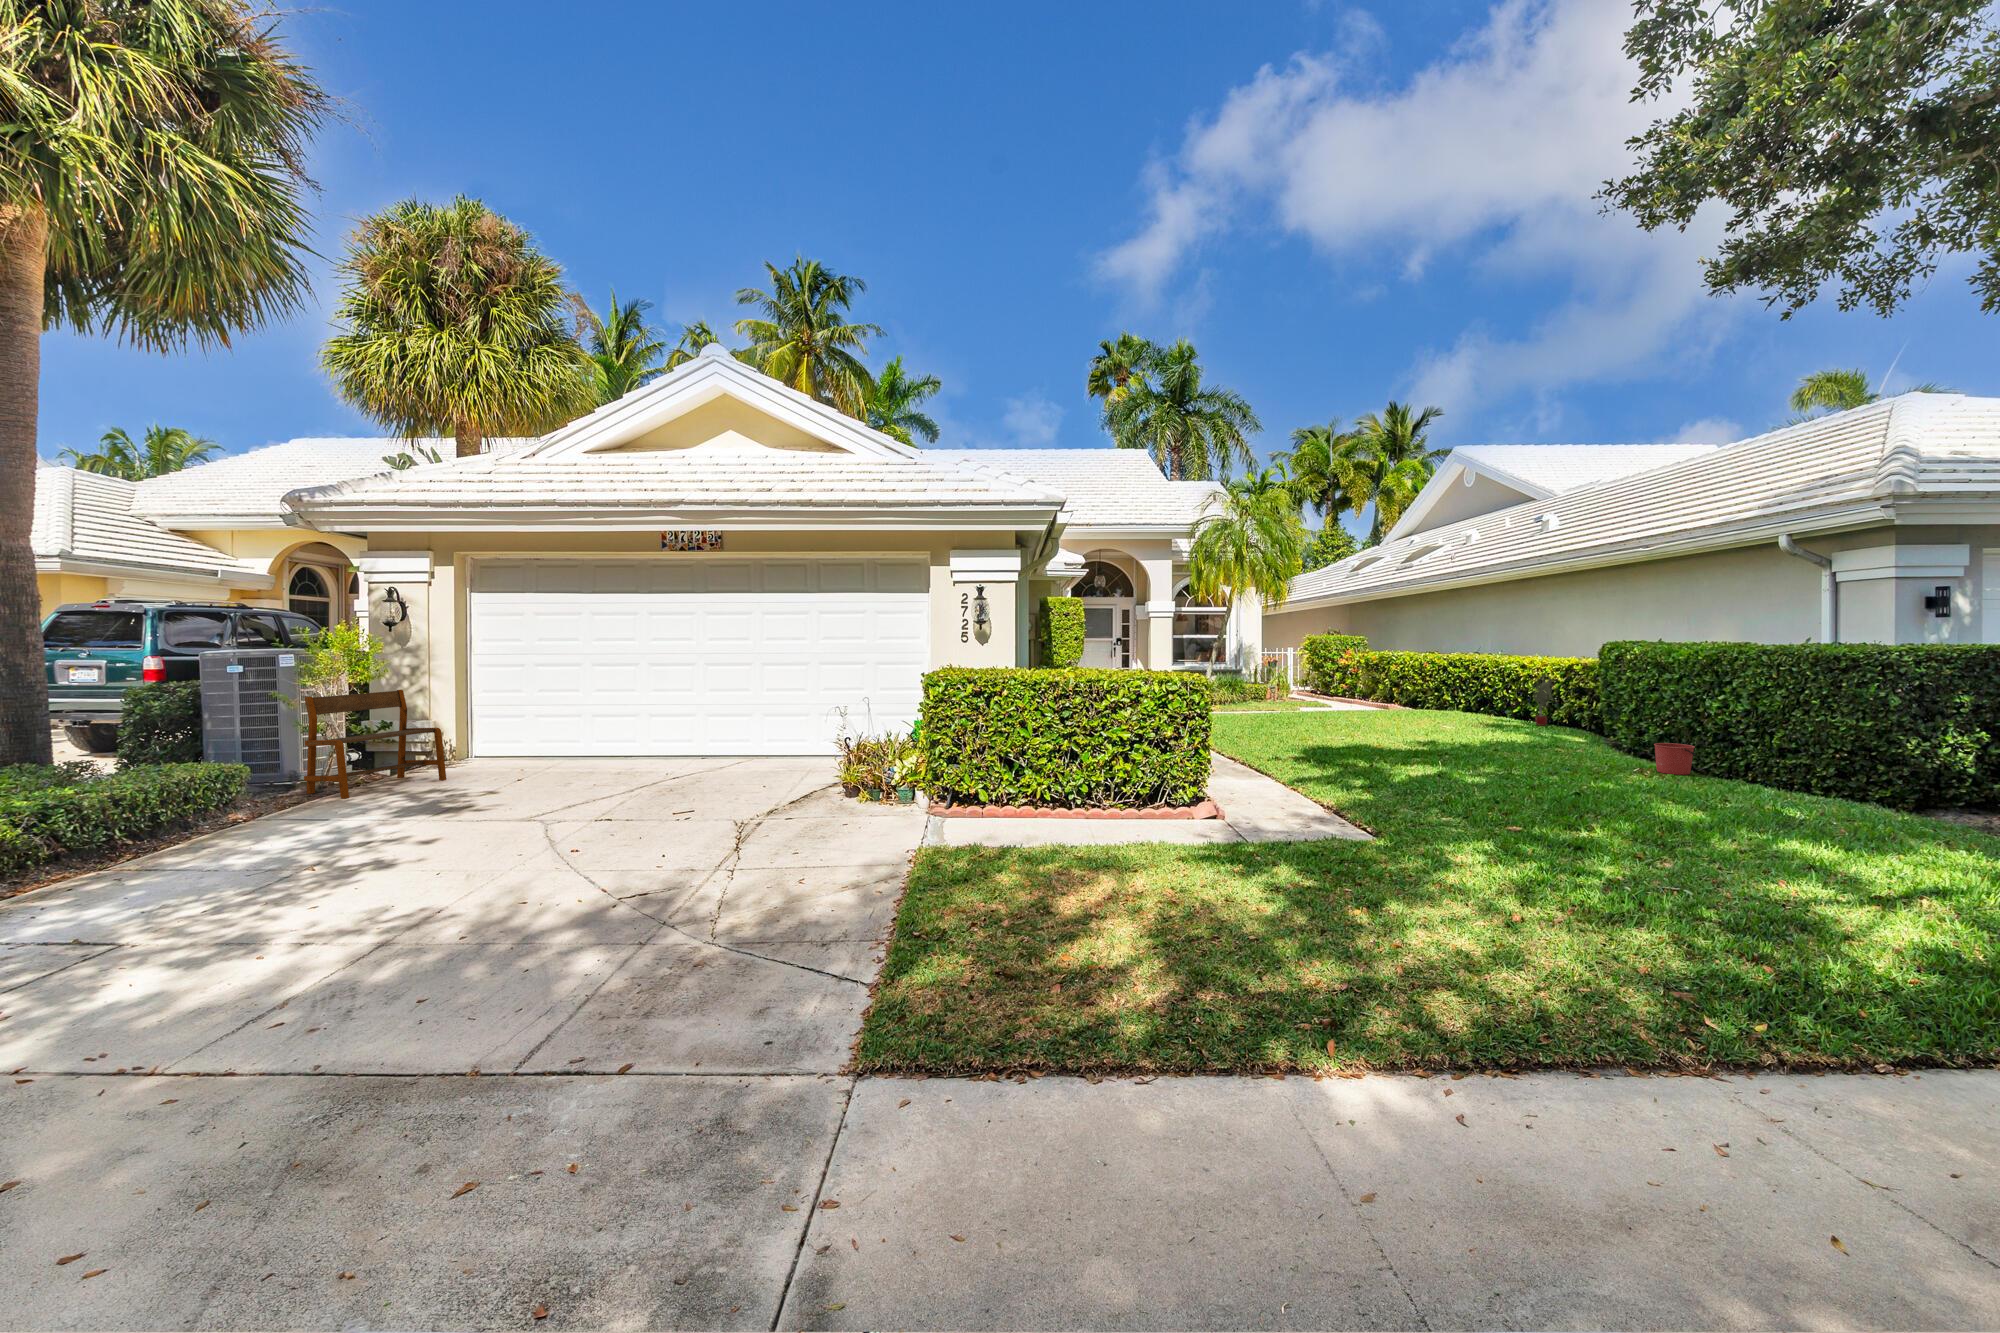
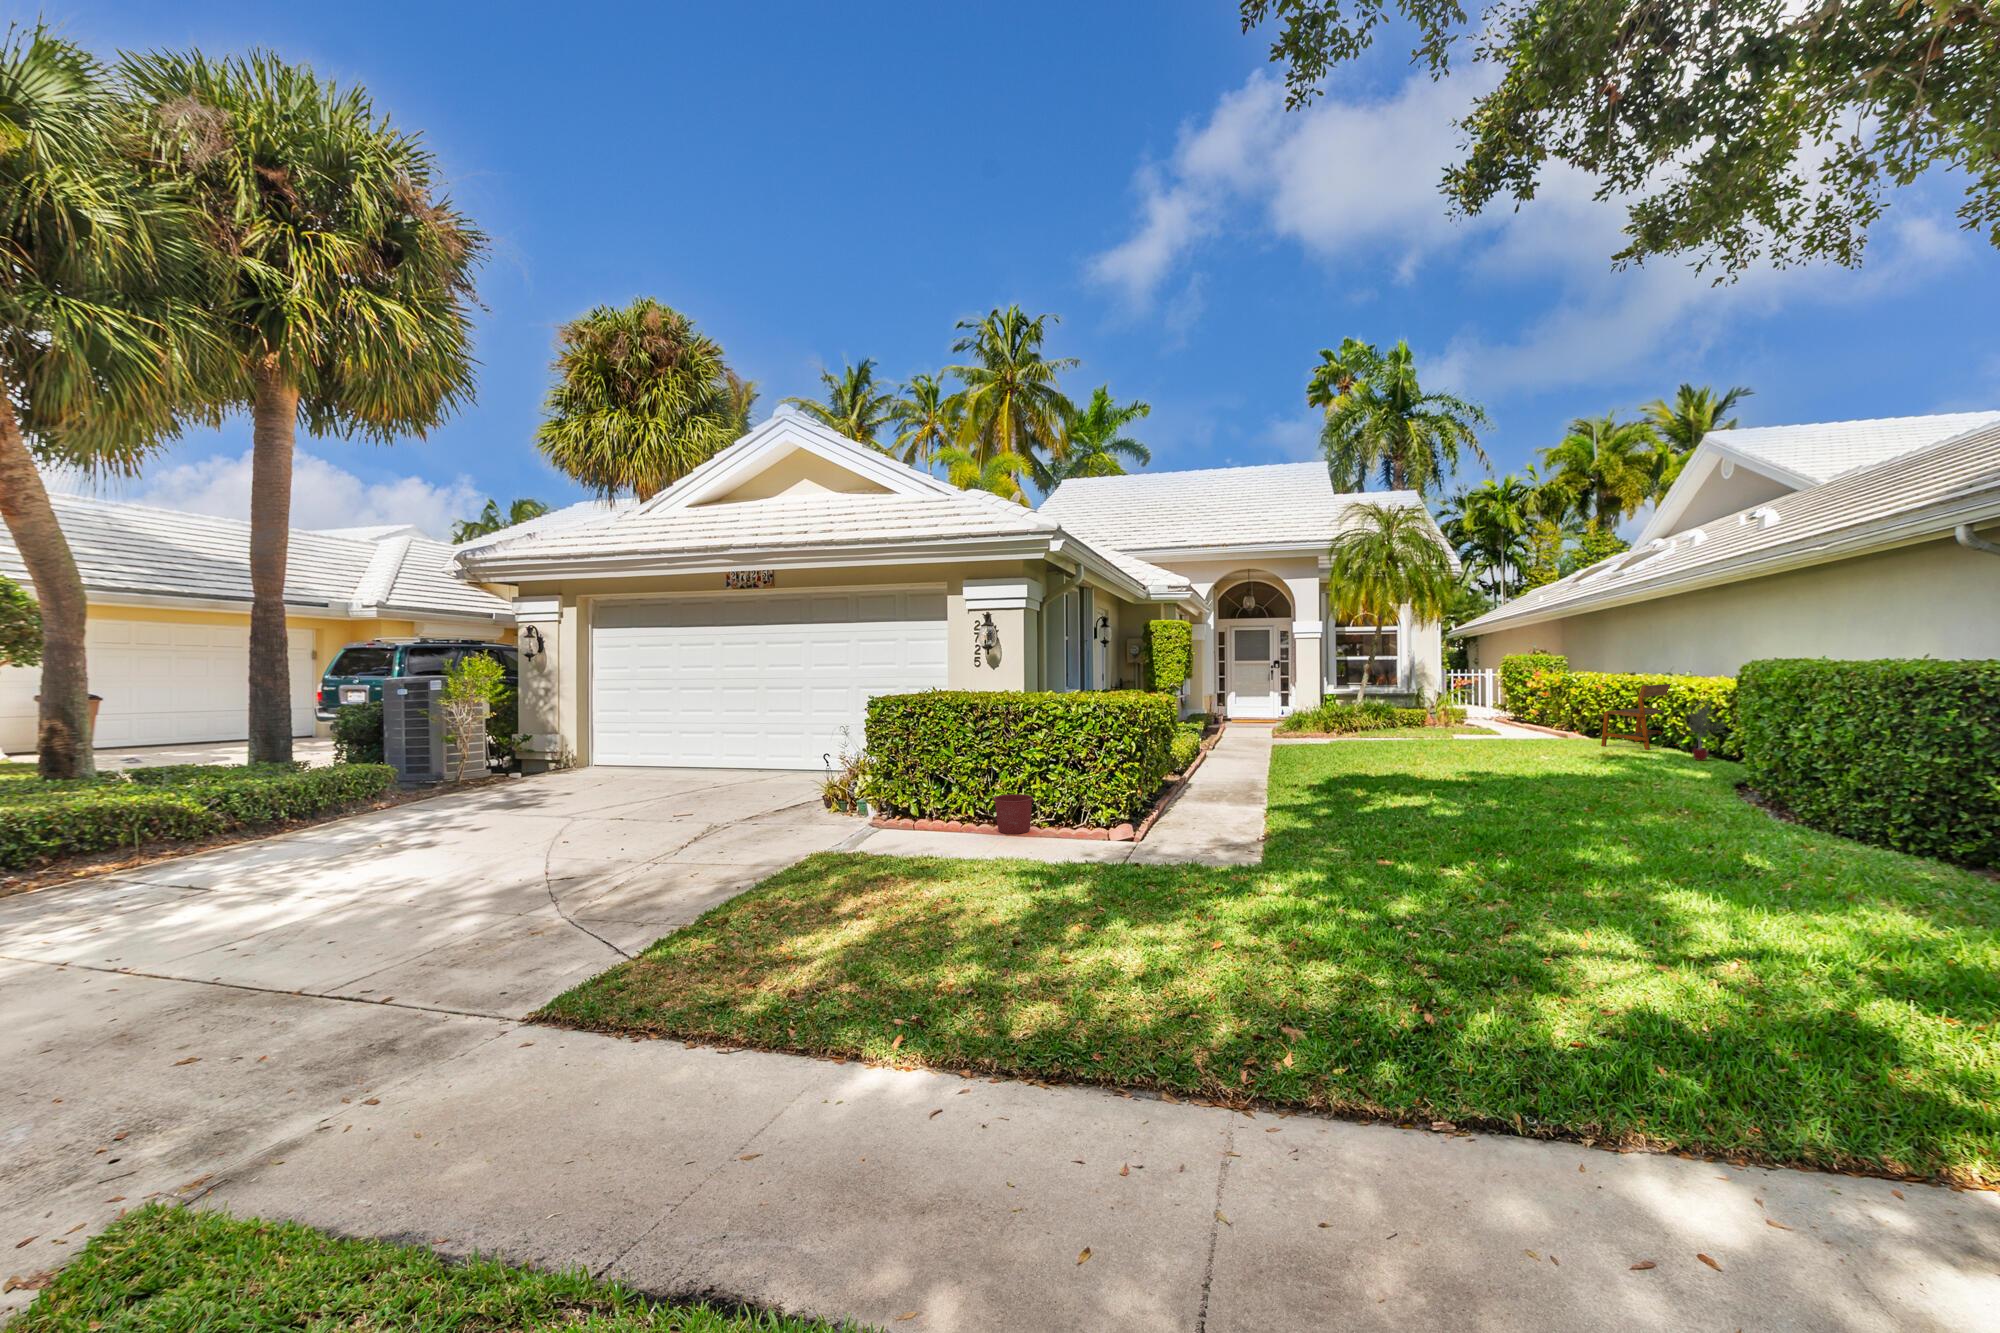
bench: present [304,690,446,799] -> present [1601,684,1678,750]
bucket: present [1654,743,1696,775] -> present [993,794,1035,834]

